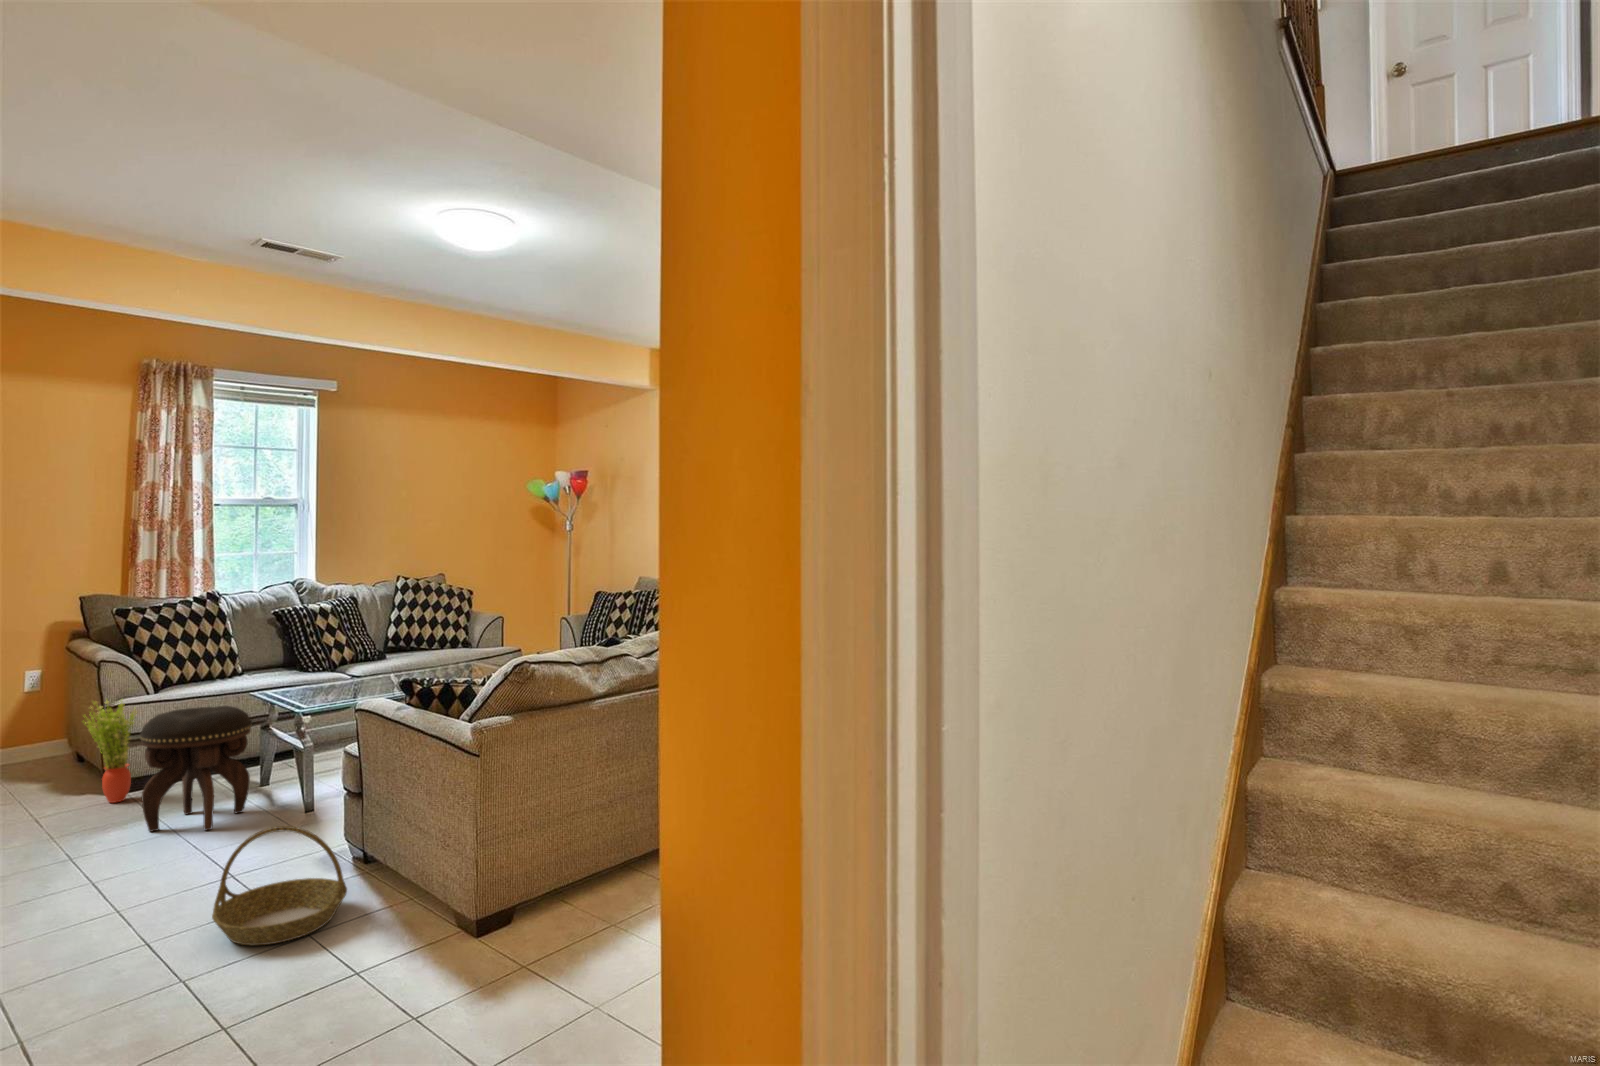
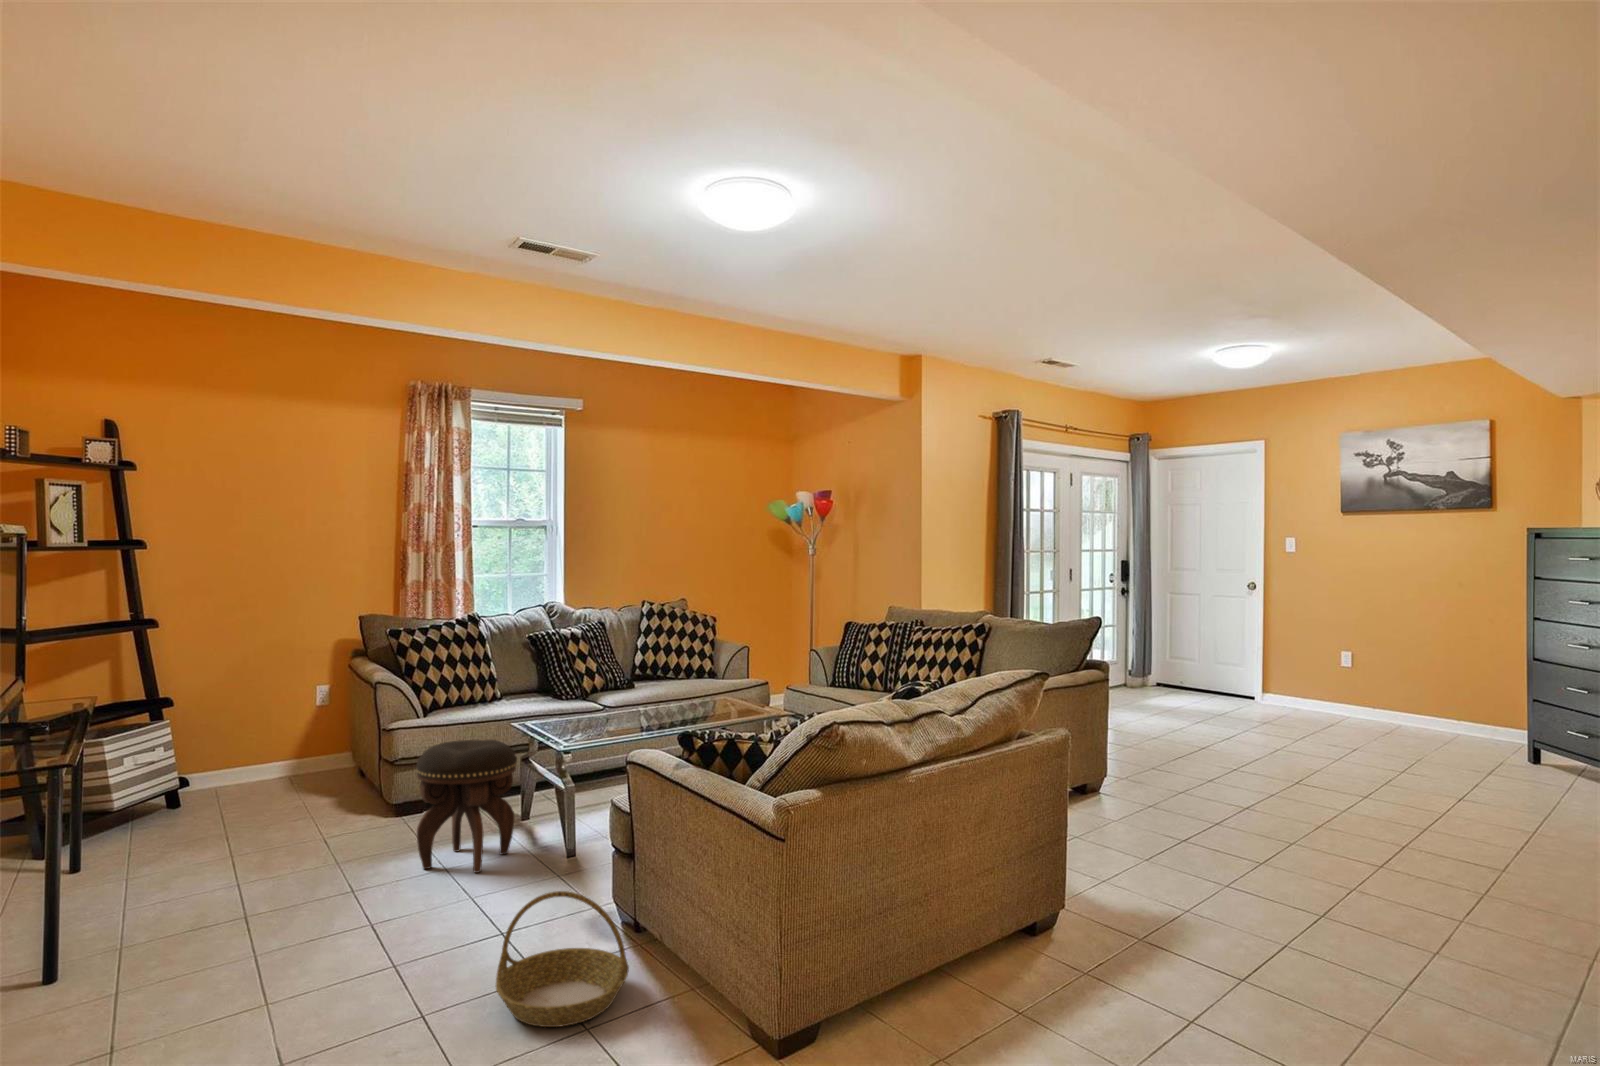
potted plant: present [85,701,137,803] -> none [362,724,411,832]

